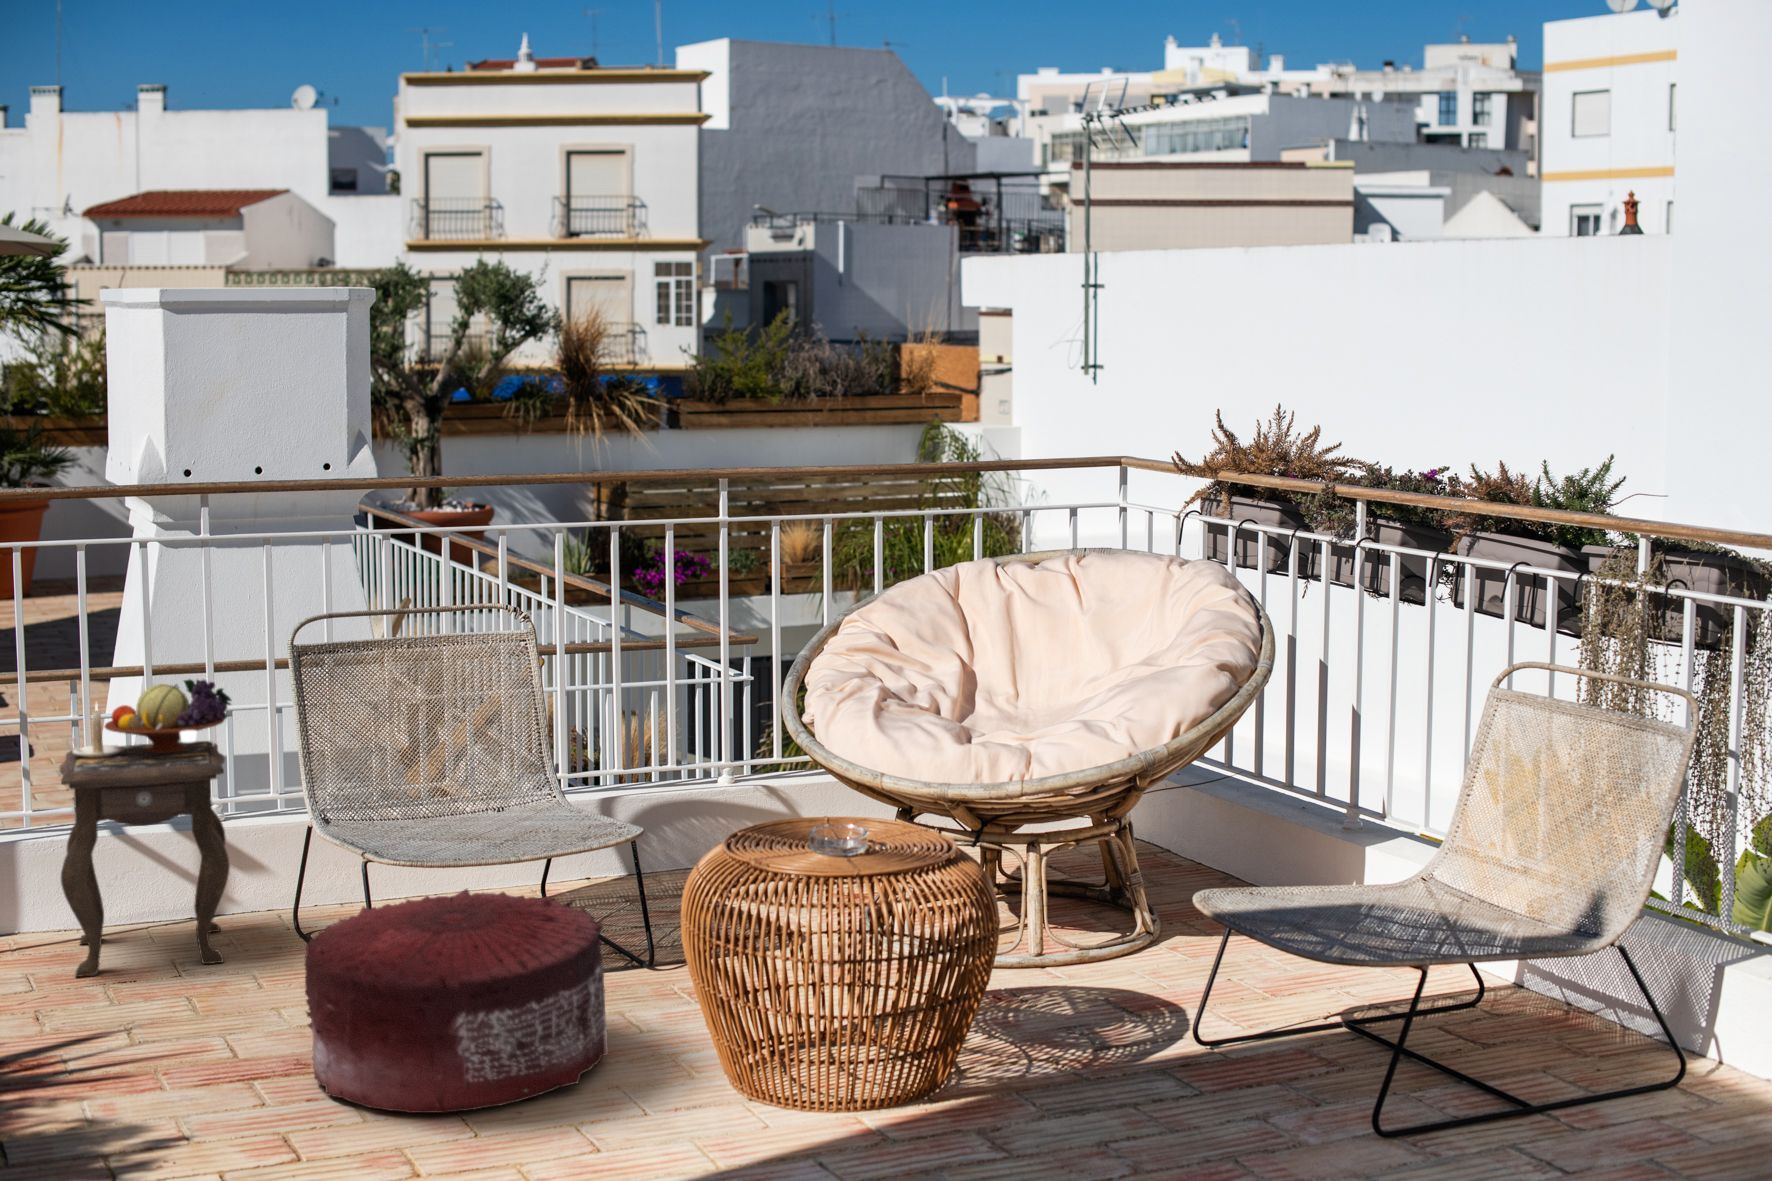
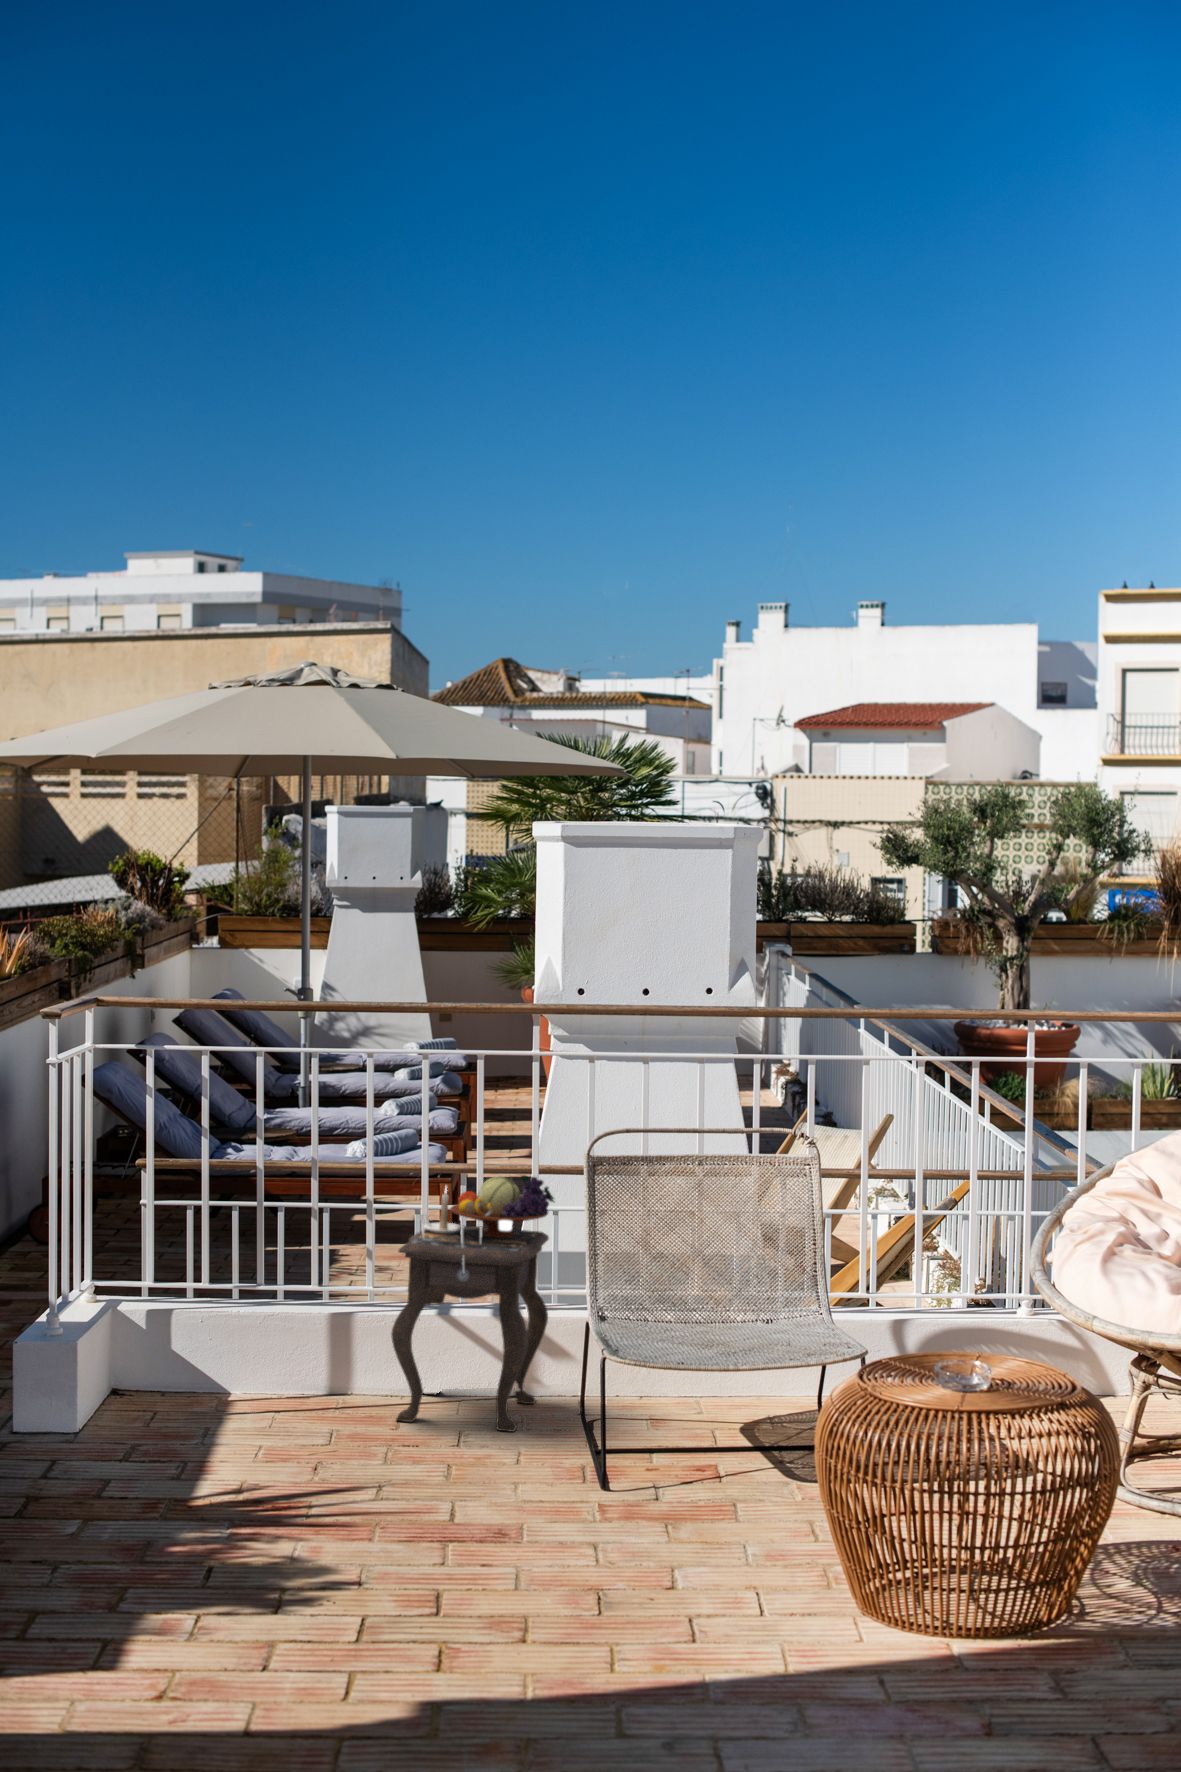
pouf: present [304,889,608,1113] -> none [490,1400,764,1609]

